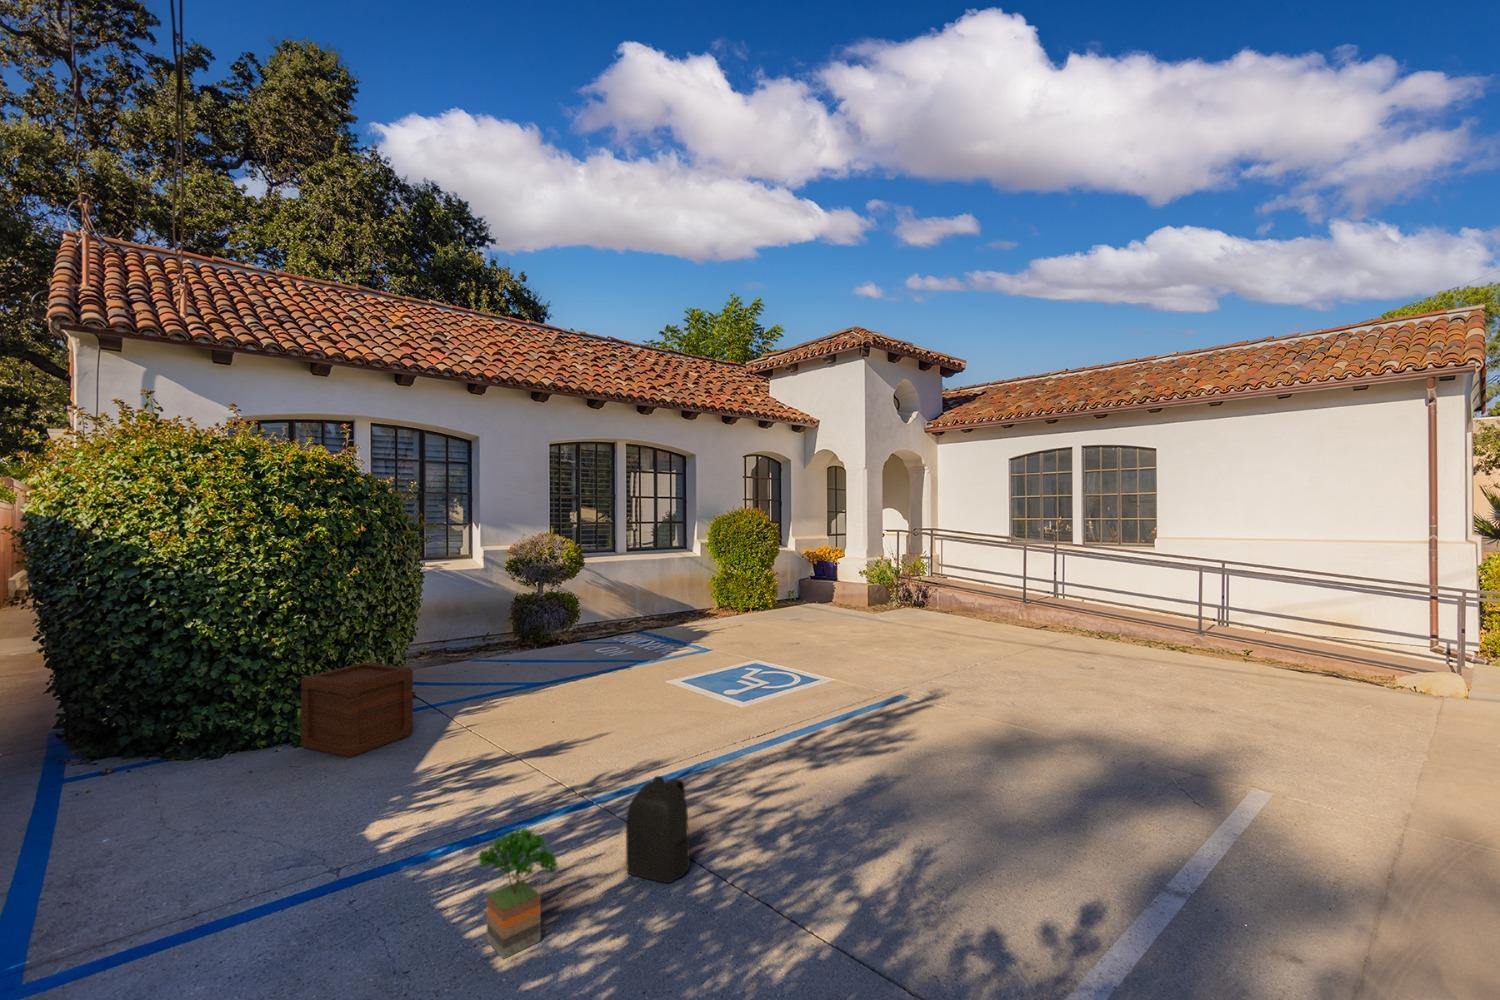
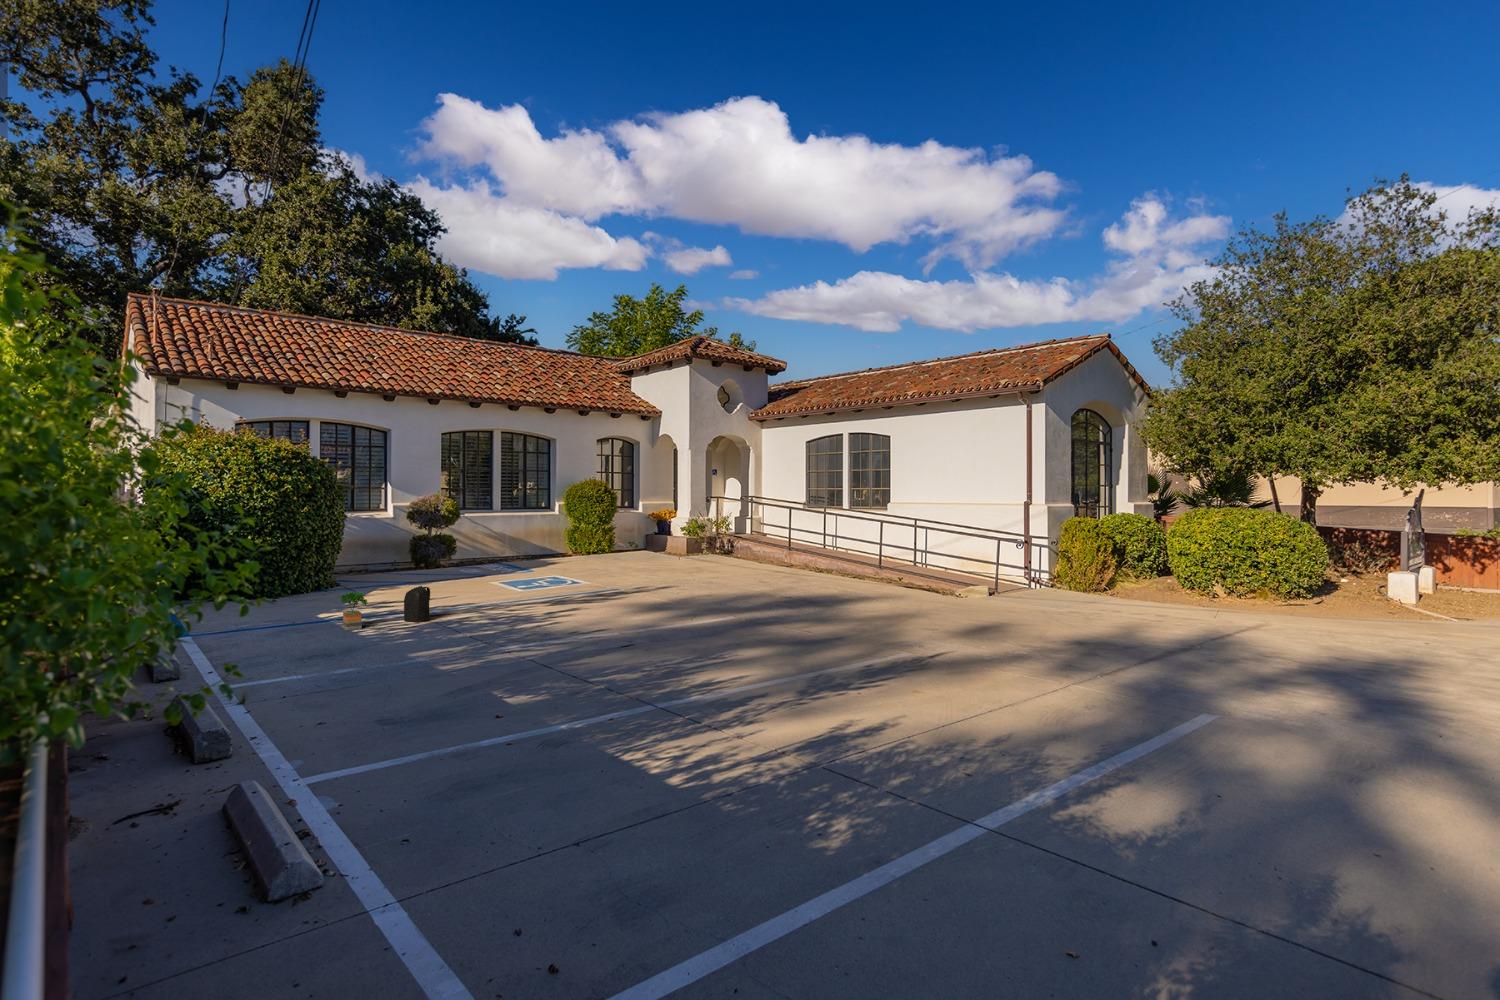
wooden crate: present [301,662,413,758] -> none [279,557,336,598]

